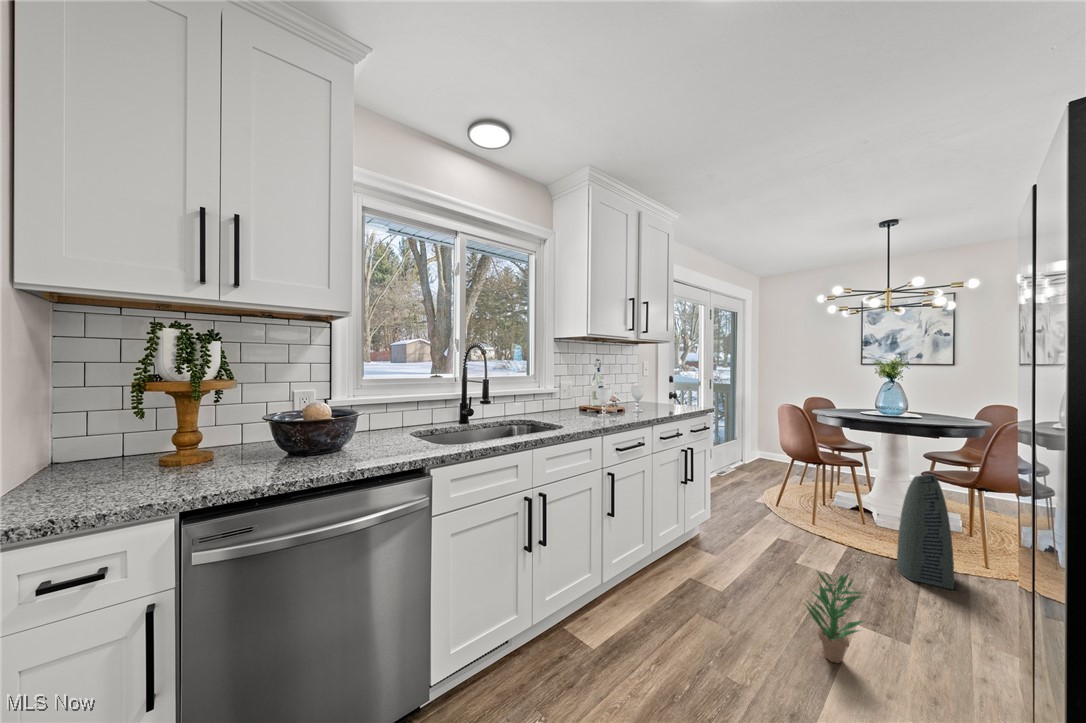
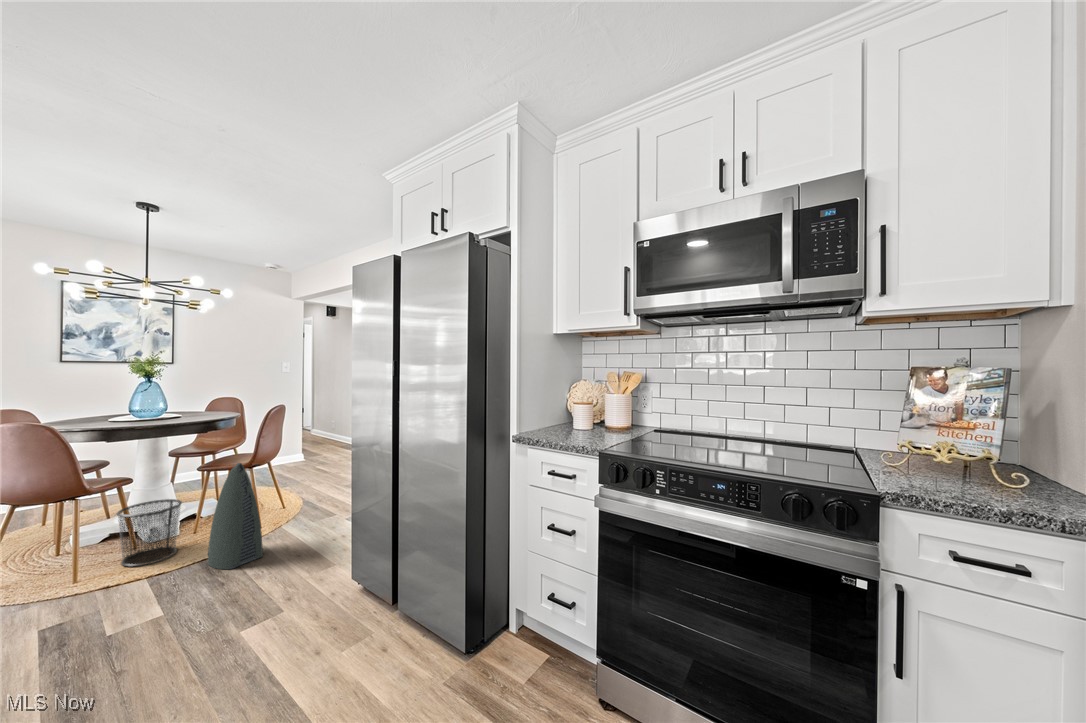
waste bin: none [841,486,893,543] -> present [117,499,182,567]
potted plant: present [806,572,864,663] -> none [224,572,293,679]

